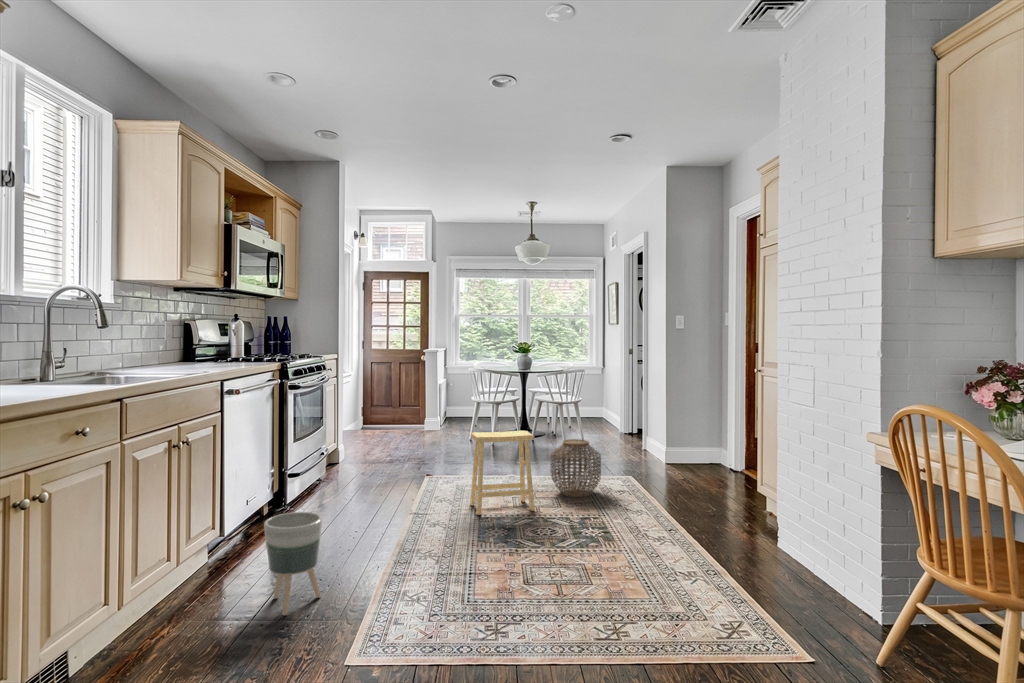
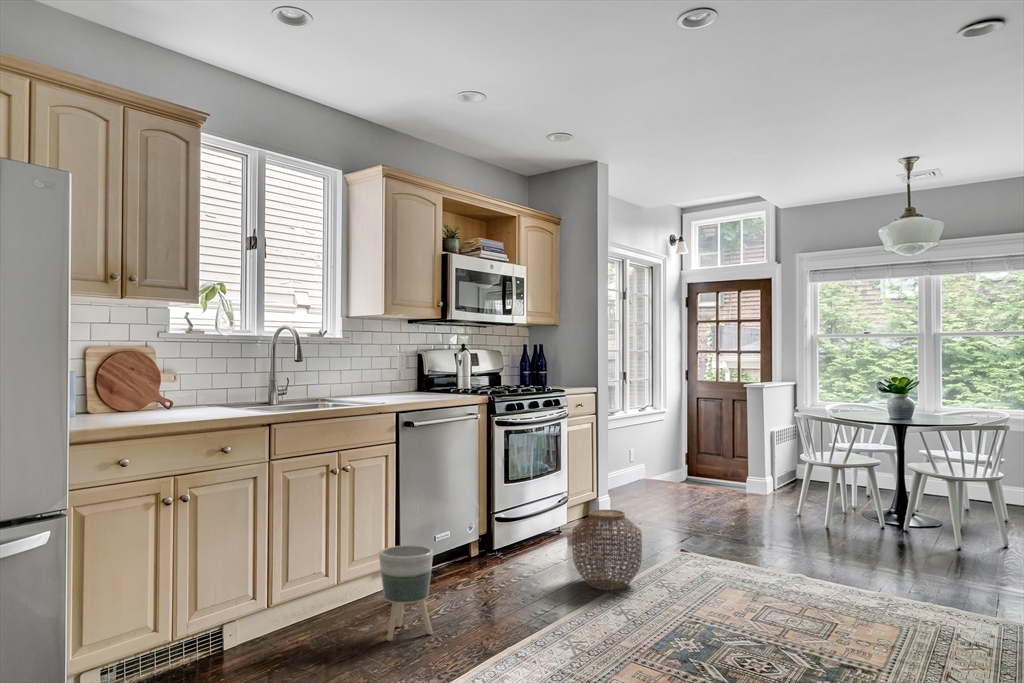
footstool: present [470,431,535,515] -> none [680,490,764,602]
woven basket: present [550,439,601,497] -> present [572,510,642,590]

